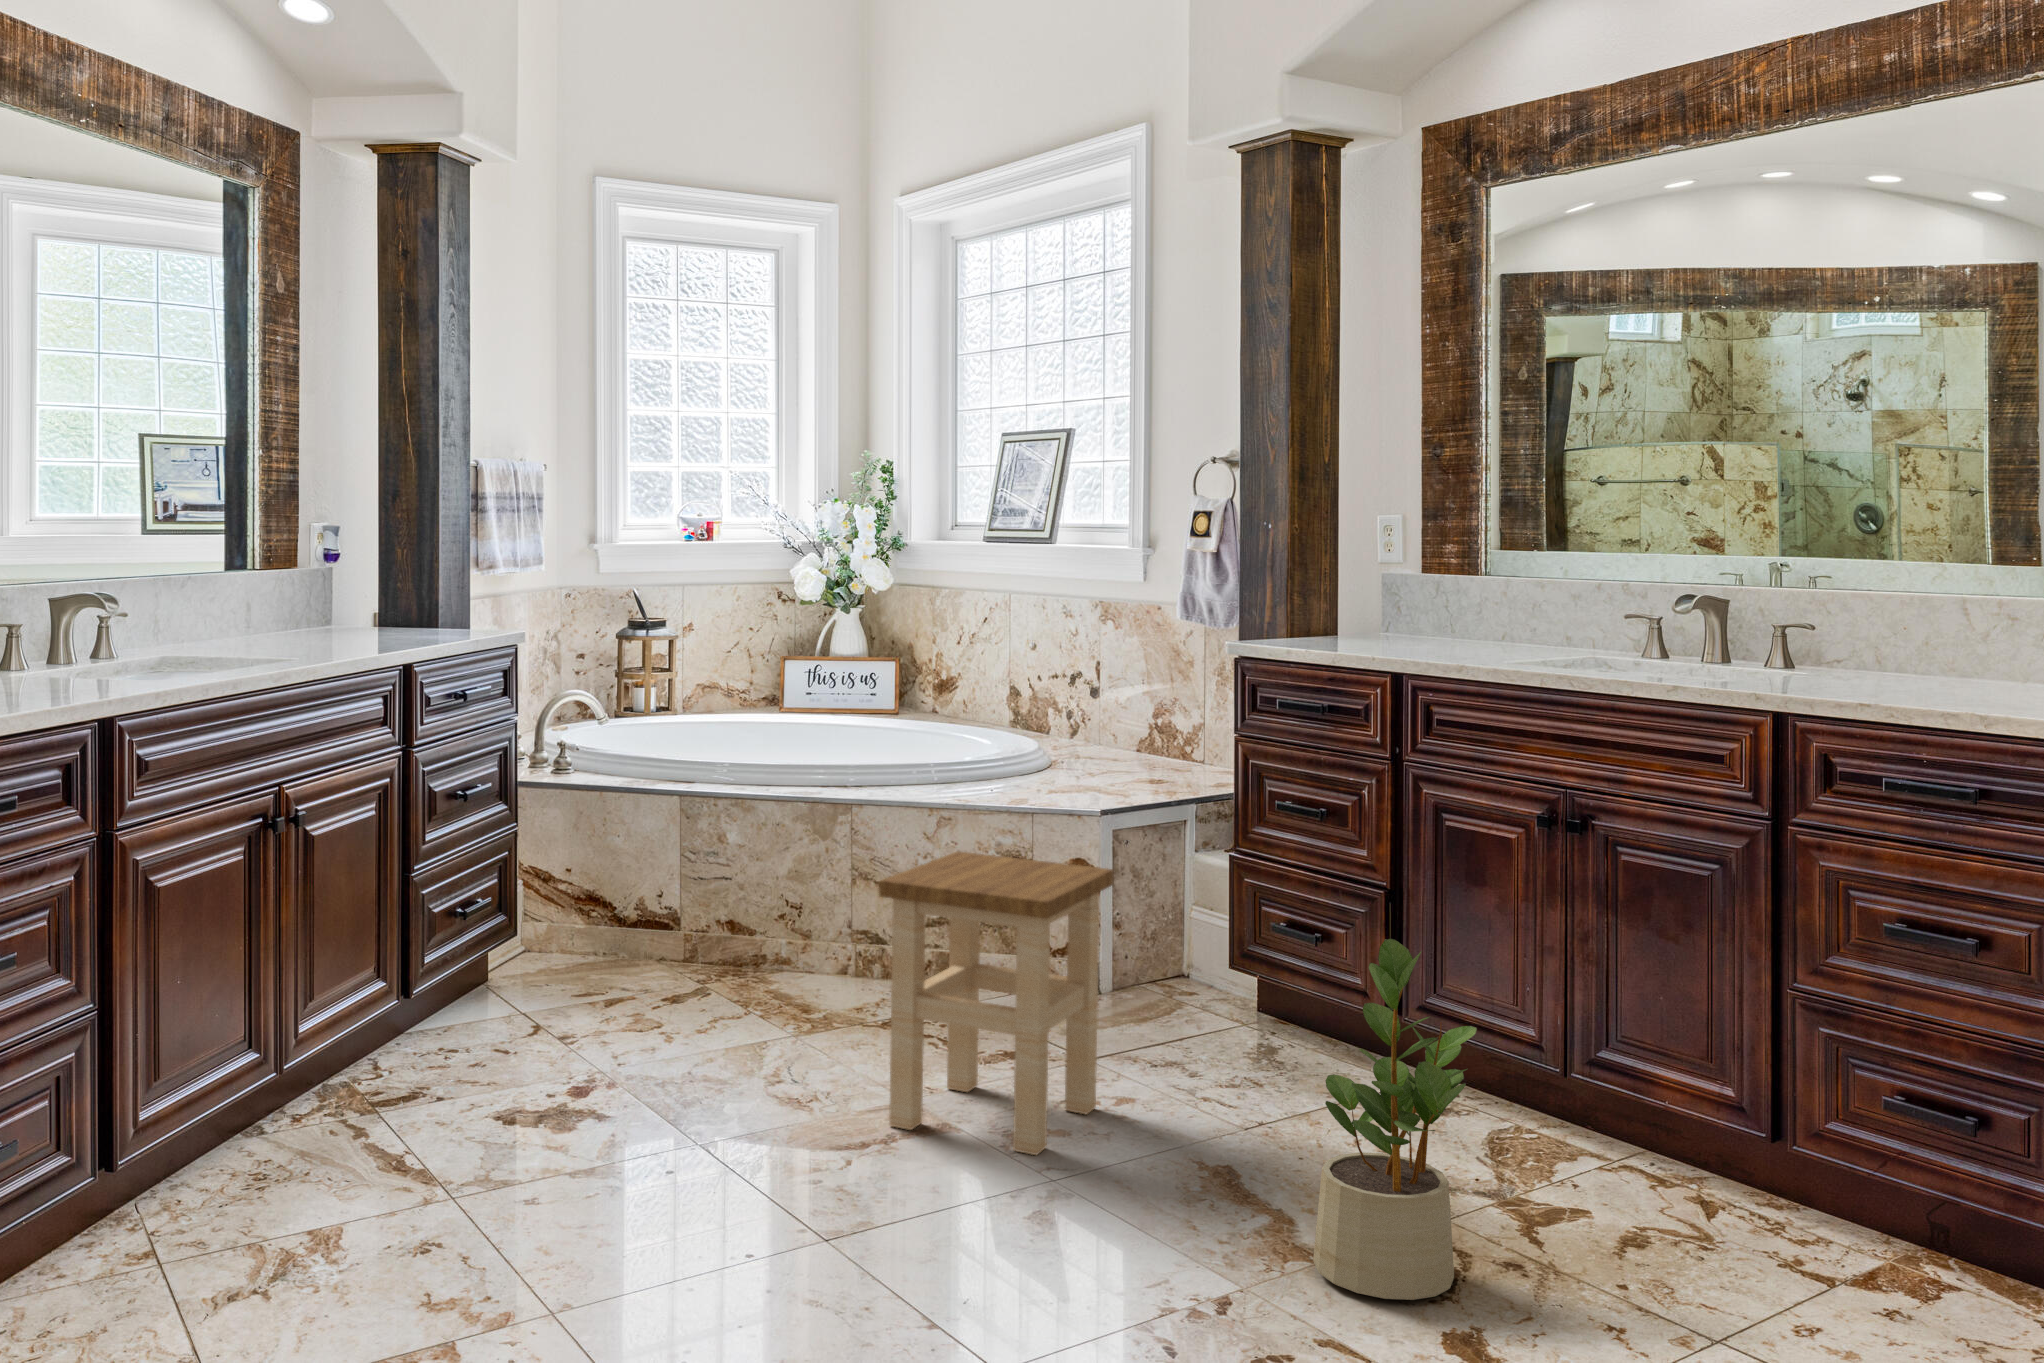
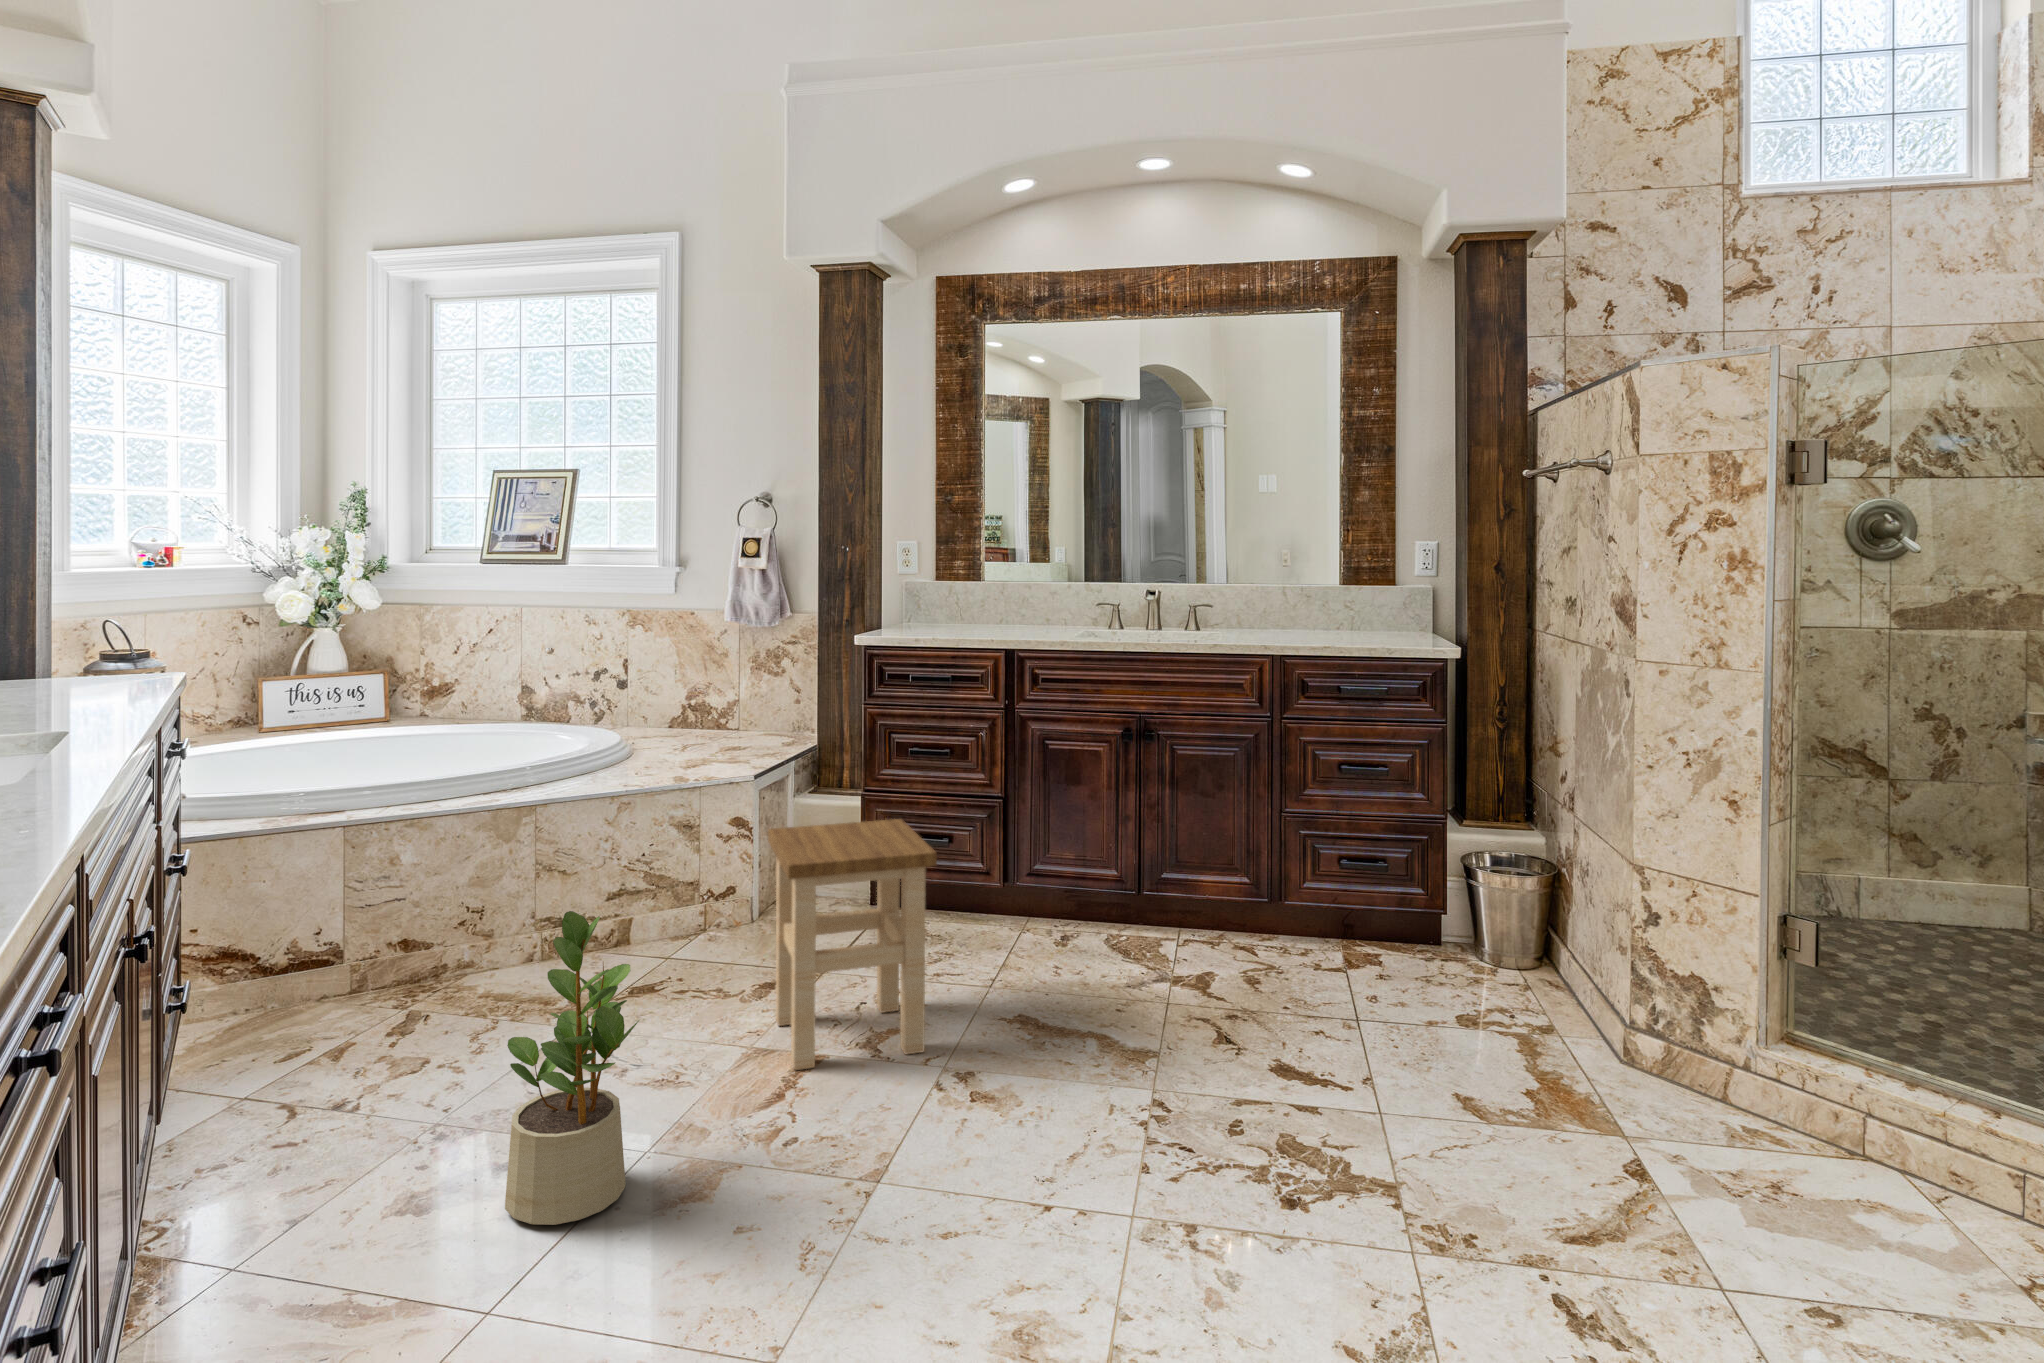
potted plant: present [1313,939,1477,1300] -> present [505,911,639,1225]

